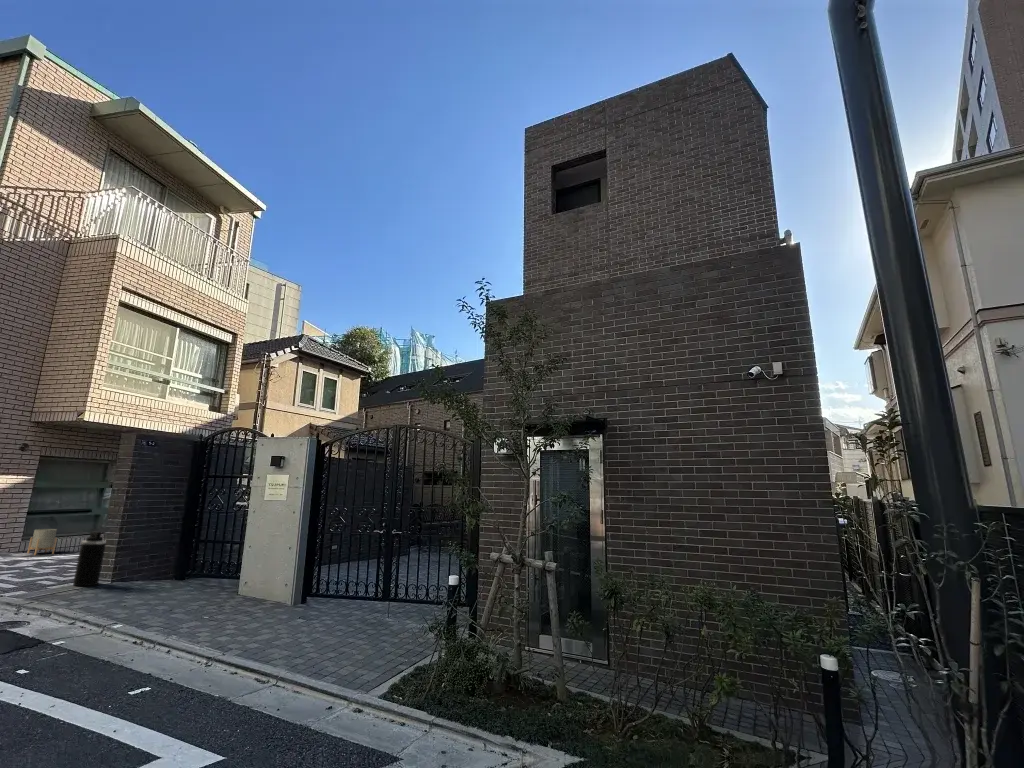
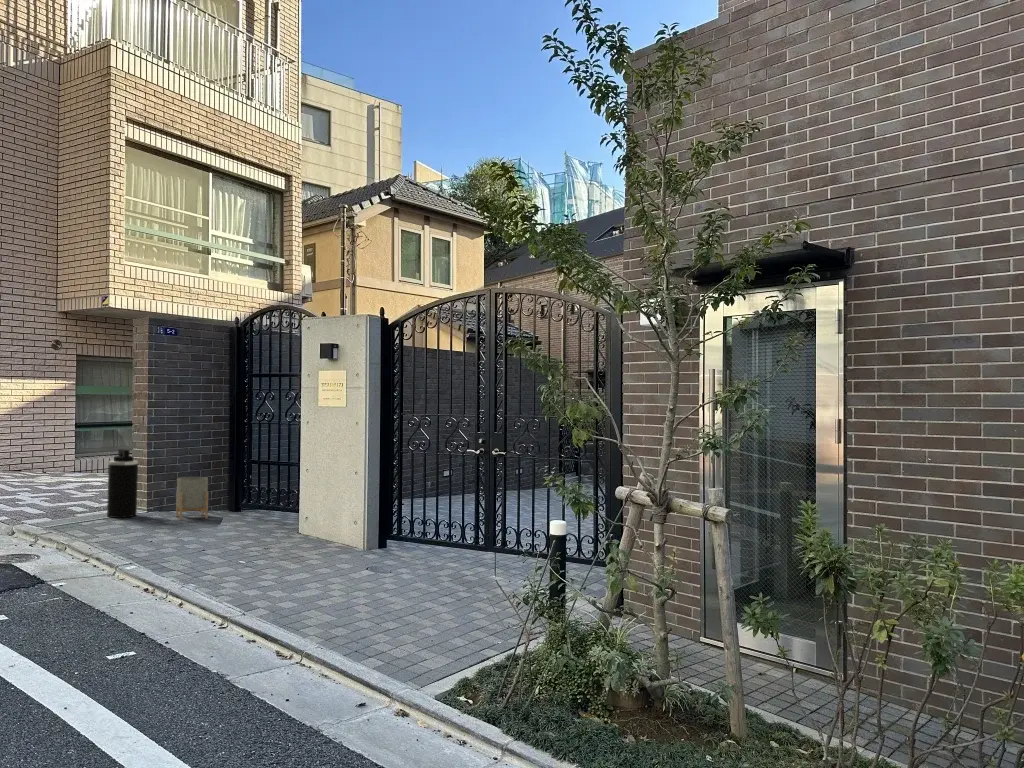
planter: present [27,529,57,555] -> present [176,477,208,520]

